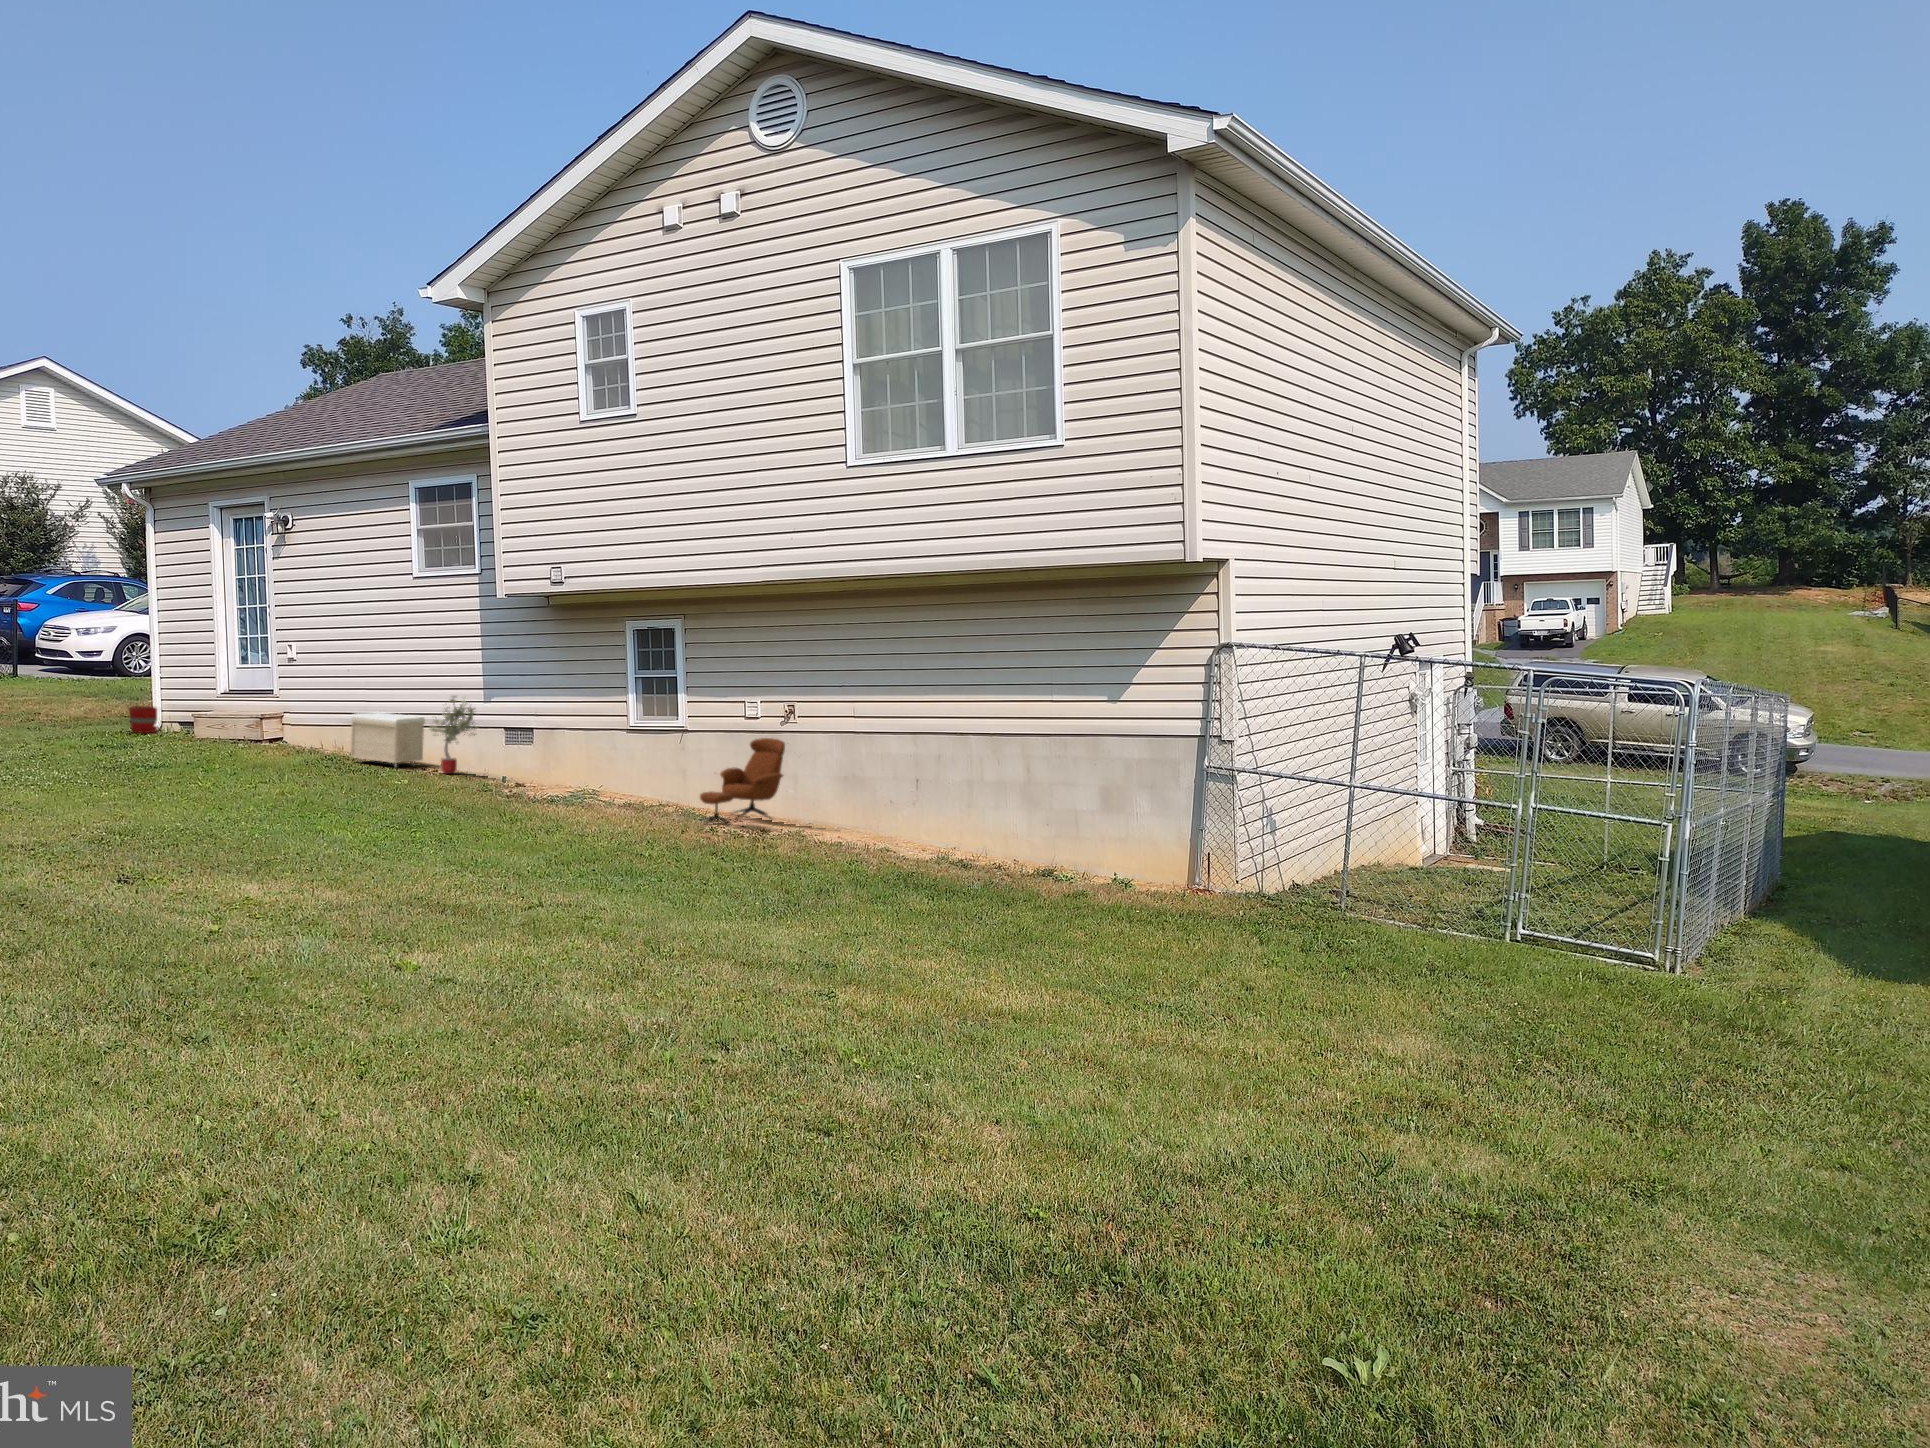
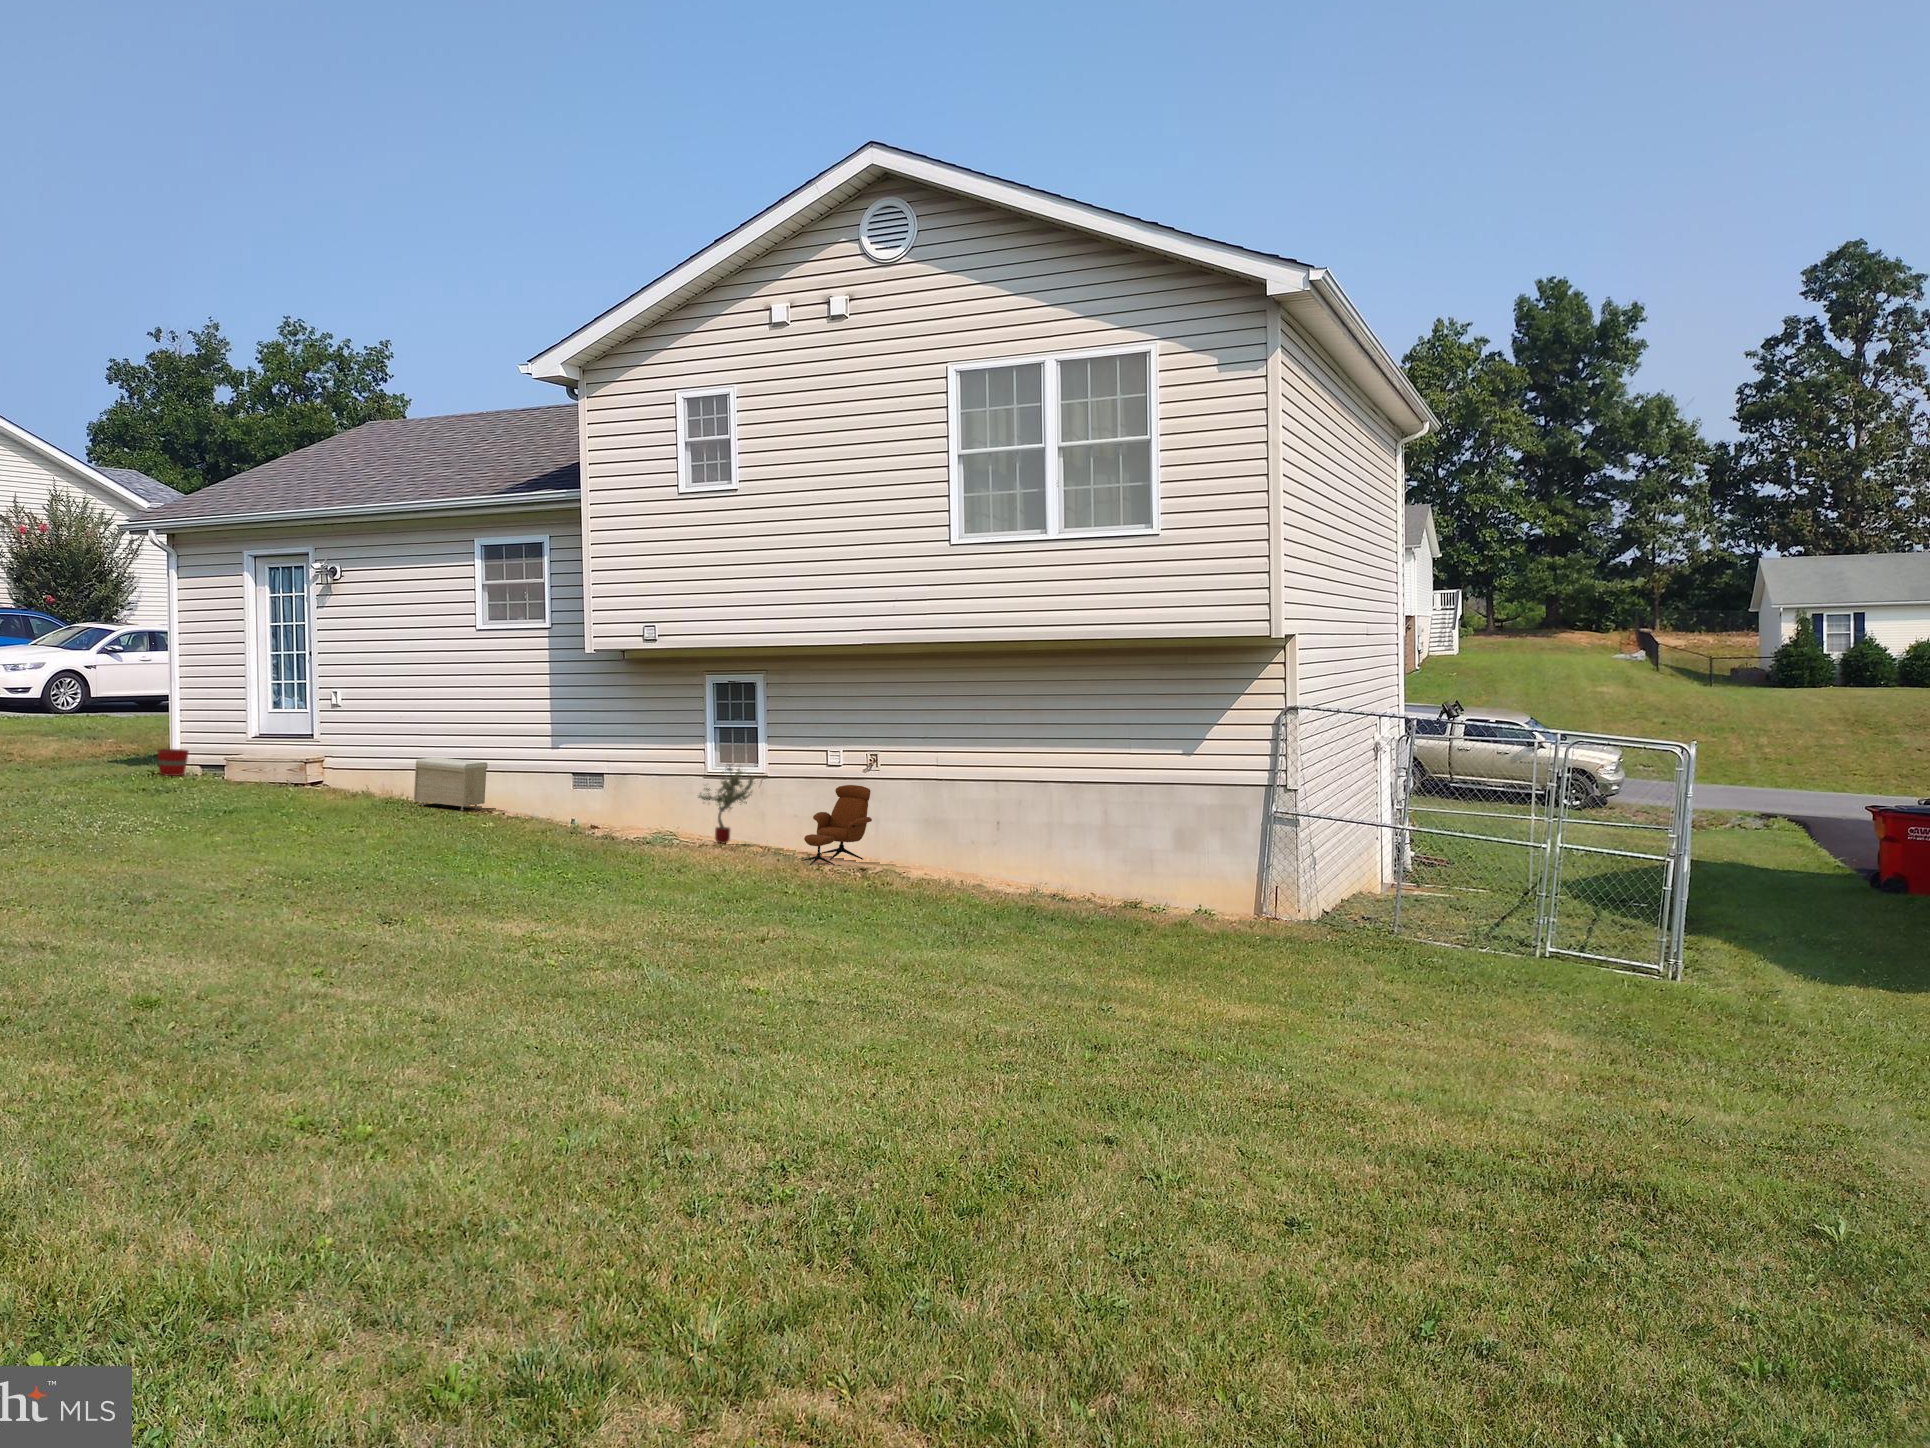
potted tree: present [429,696,477,774] -> present [698,765,754,843]

